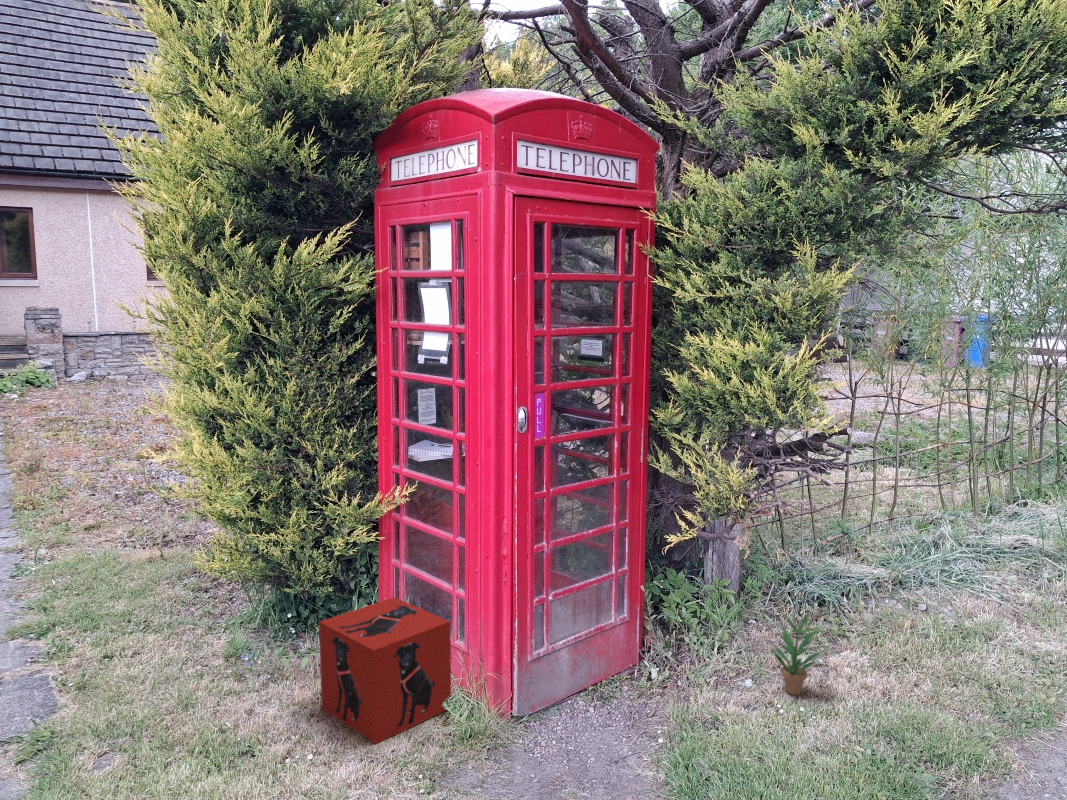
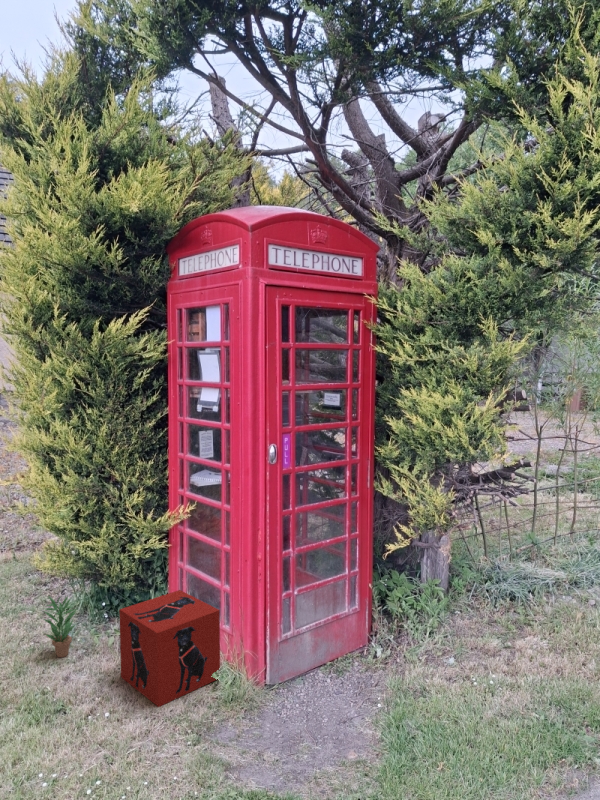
potted plant: present [771,612,821,695] -> present [44,596,76,657]

